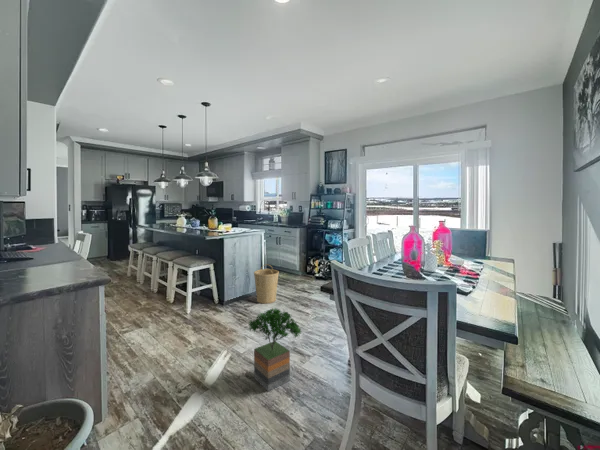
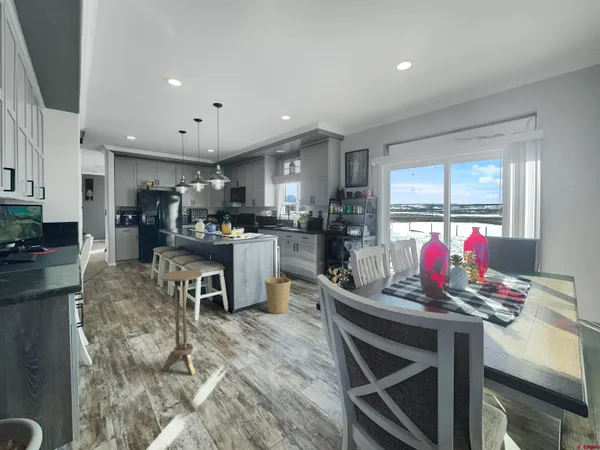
side table: none [165,262,204,361] -> present [161,270,202,375]
potted tree: present [249,308,301,391] -> none [238,324,296,419]

